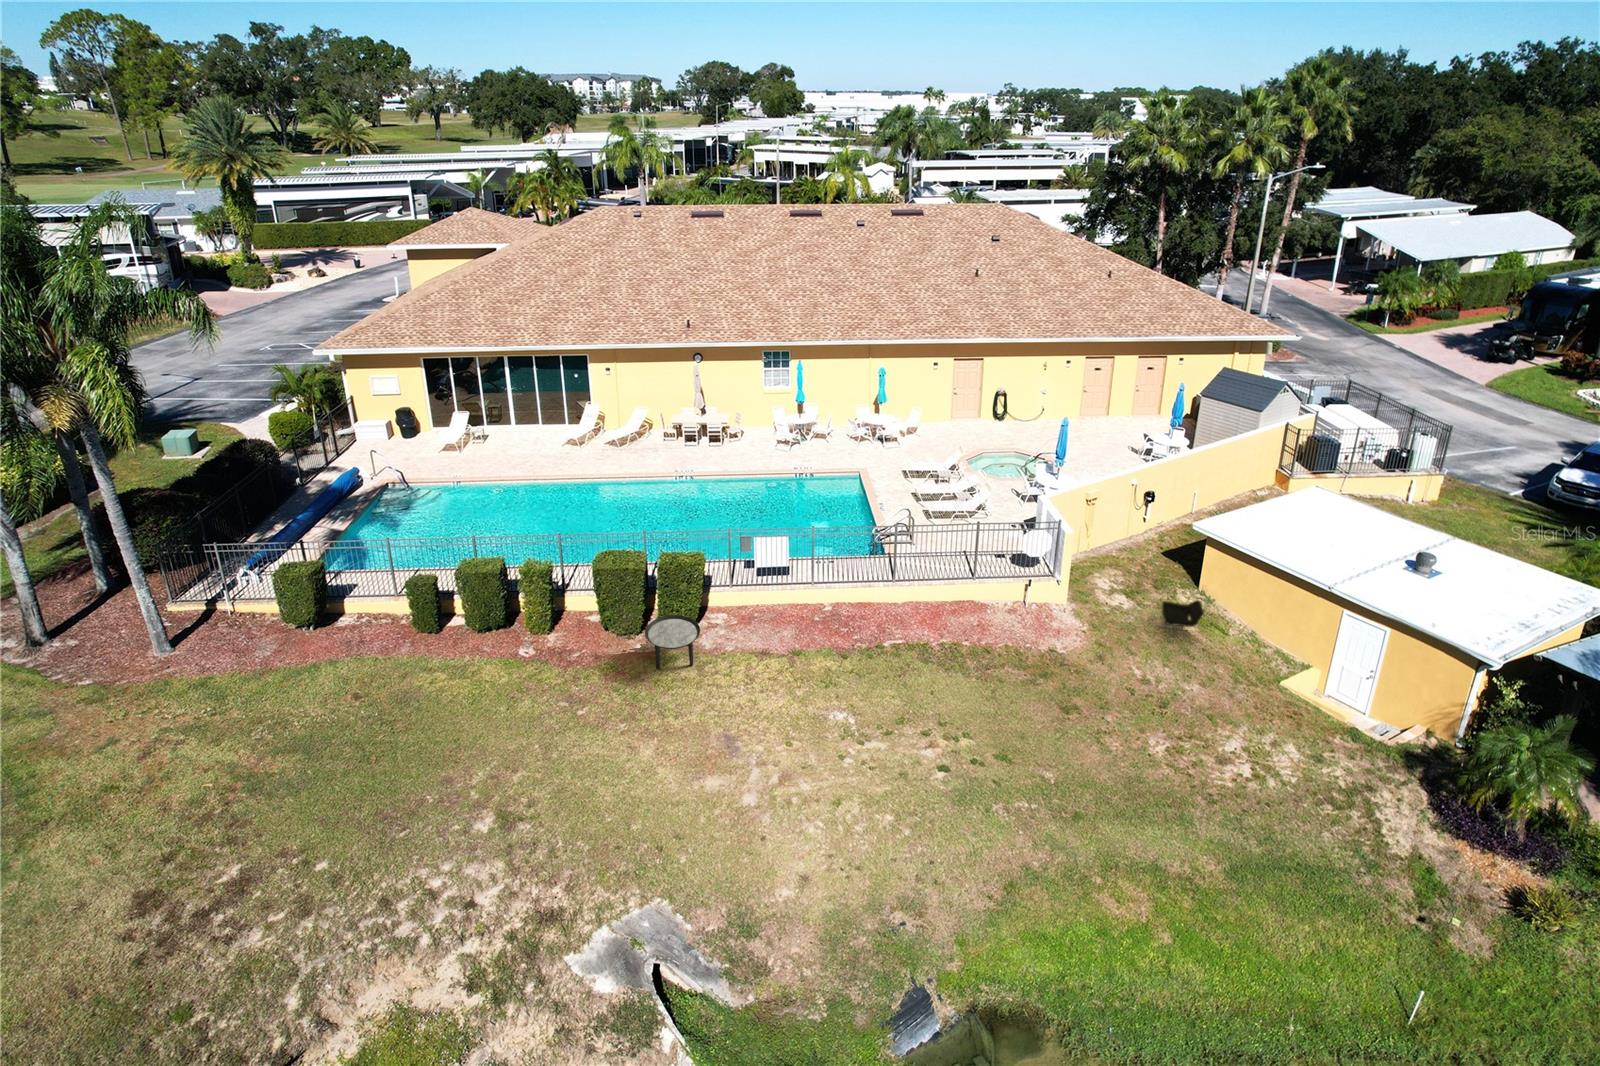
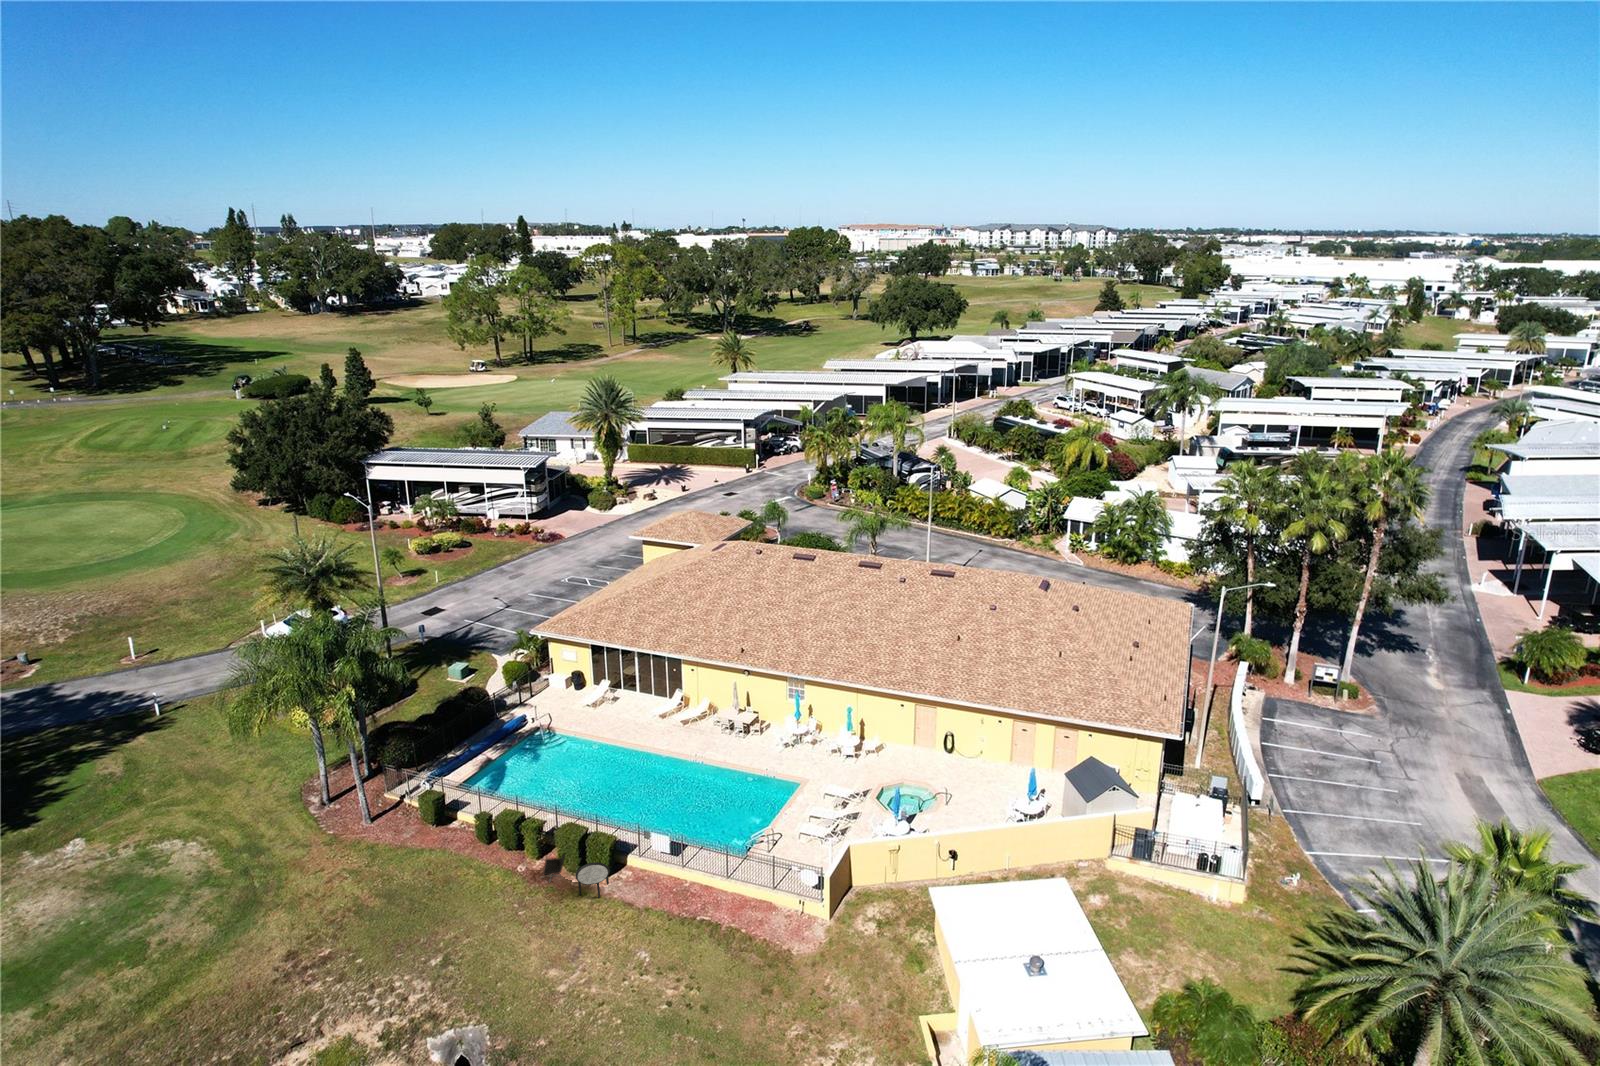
lounge chair: present [1162,600,1204,635] -> present [542,854,565,880]

